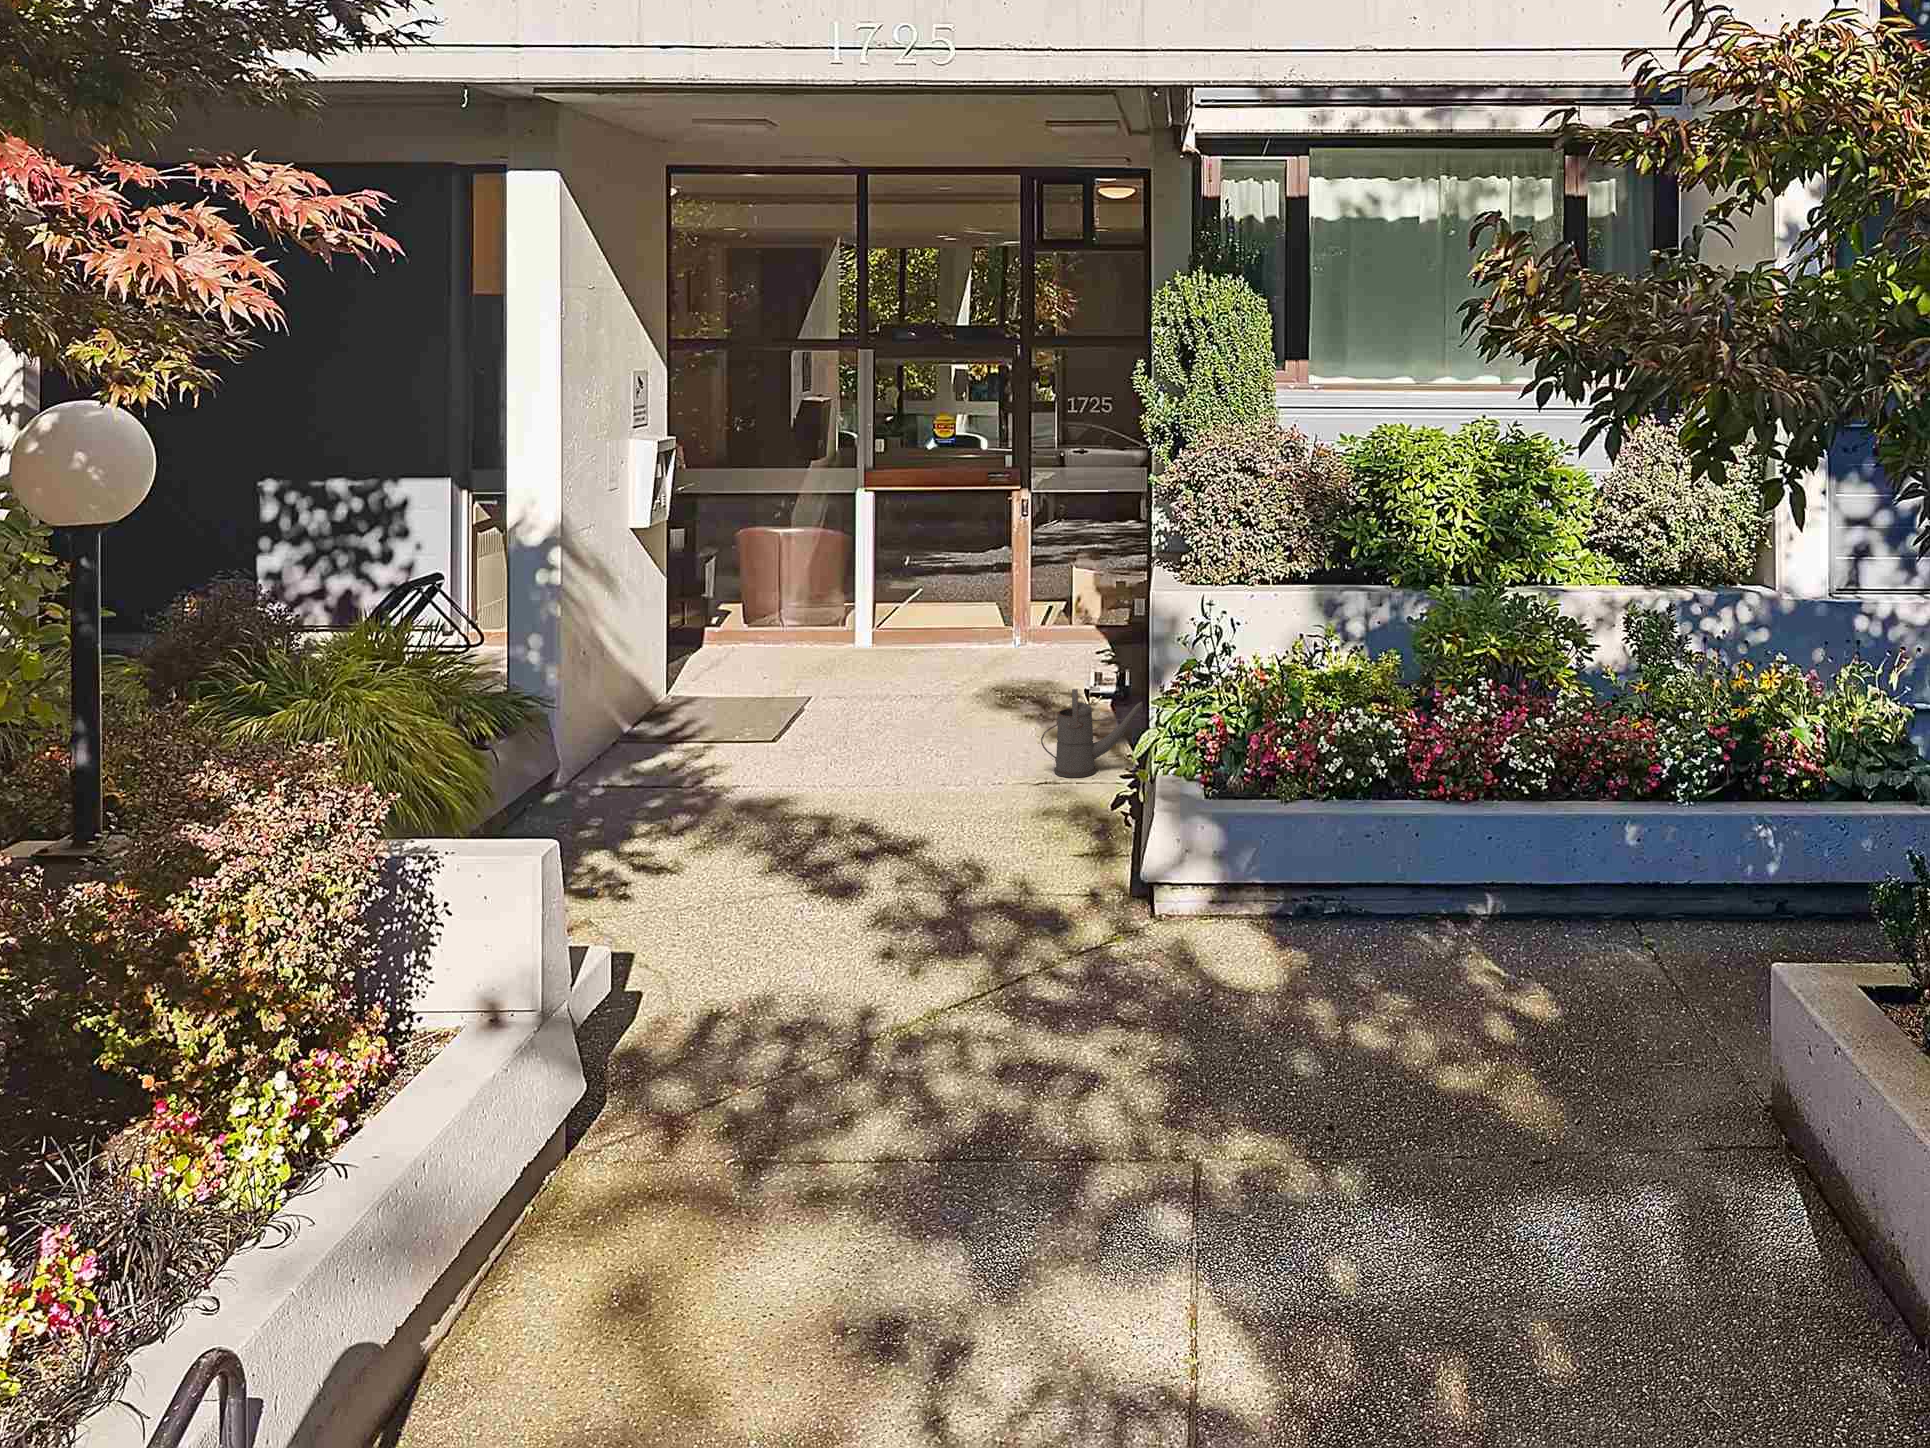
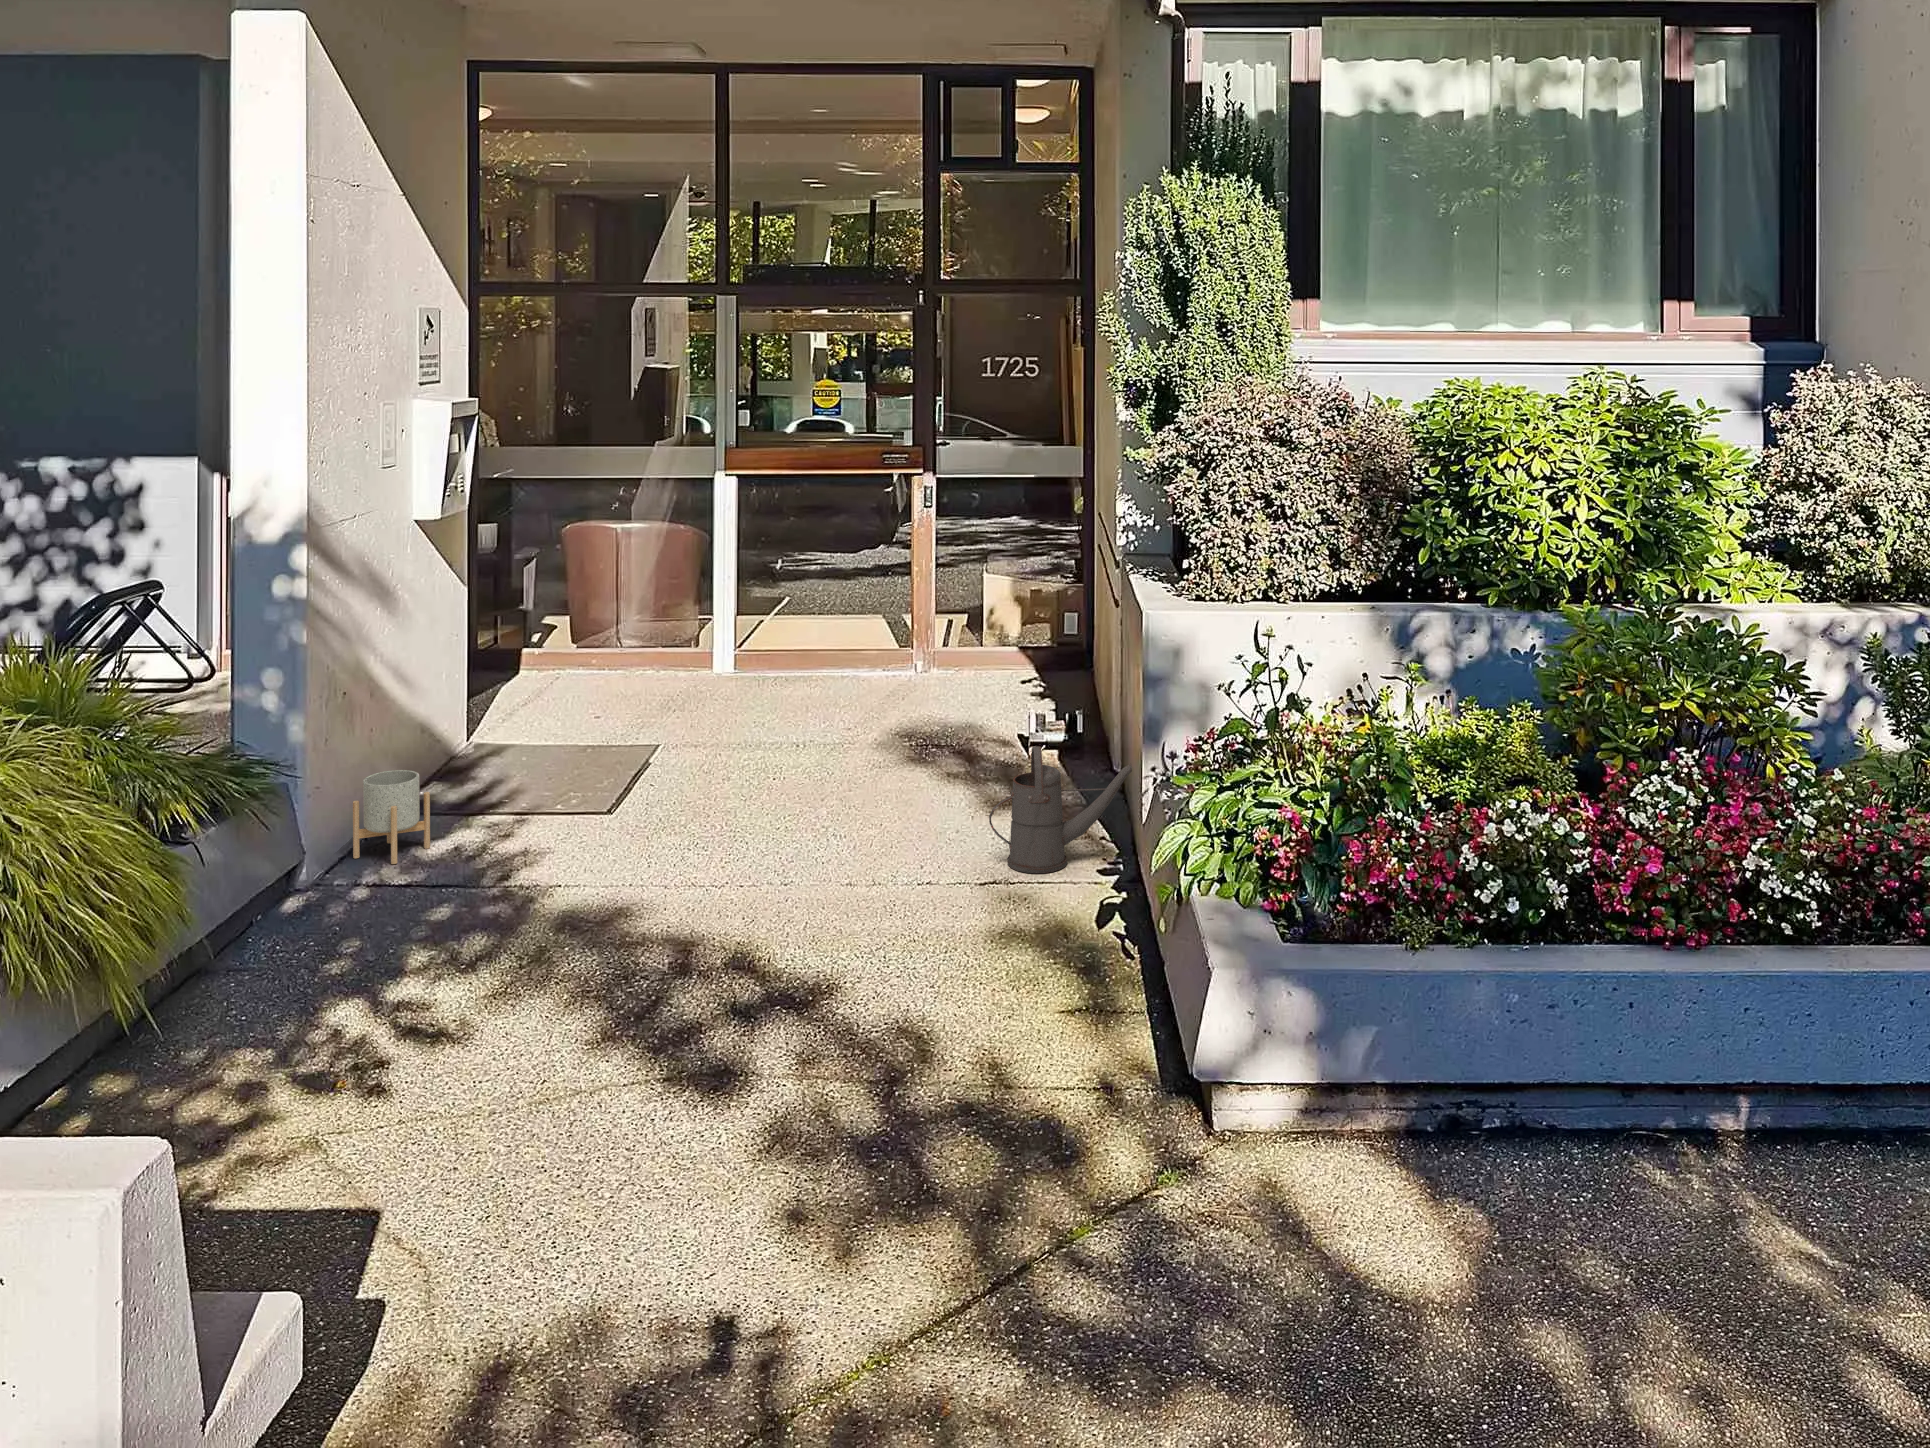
planter: none [590,708,644,773] -> present [353,770,430,864]

